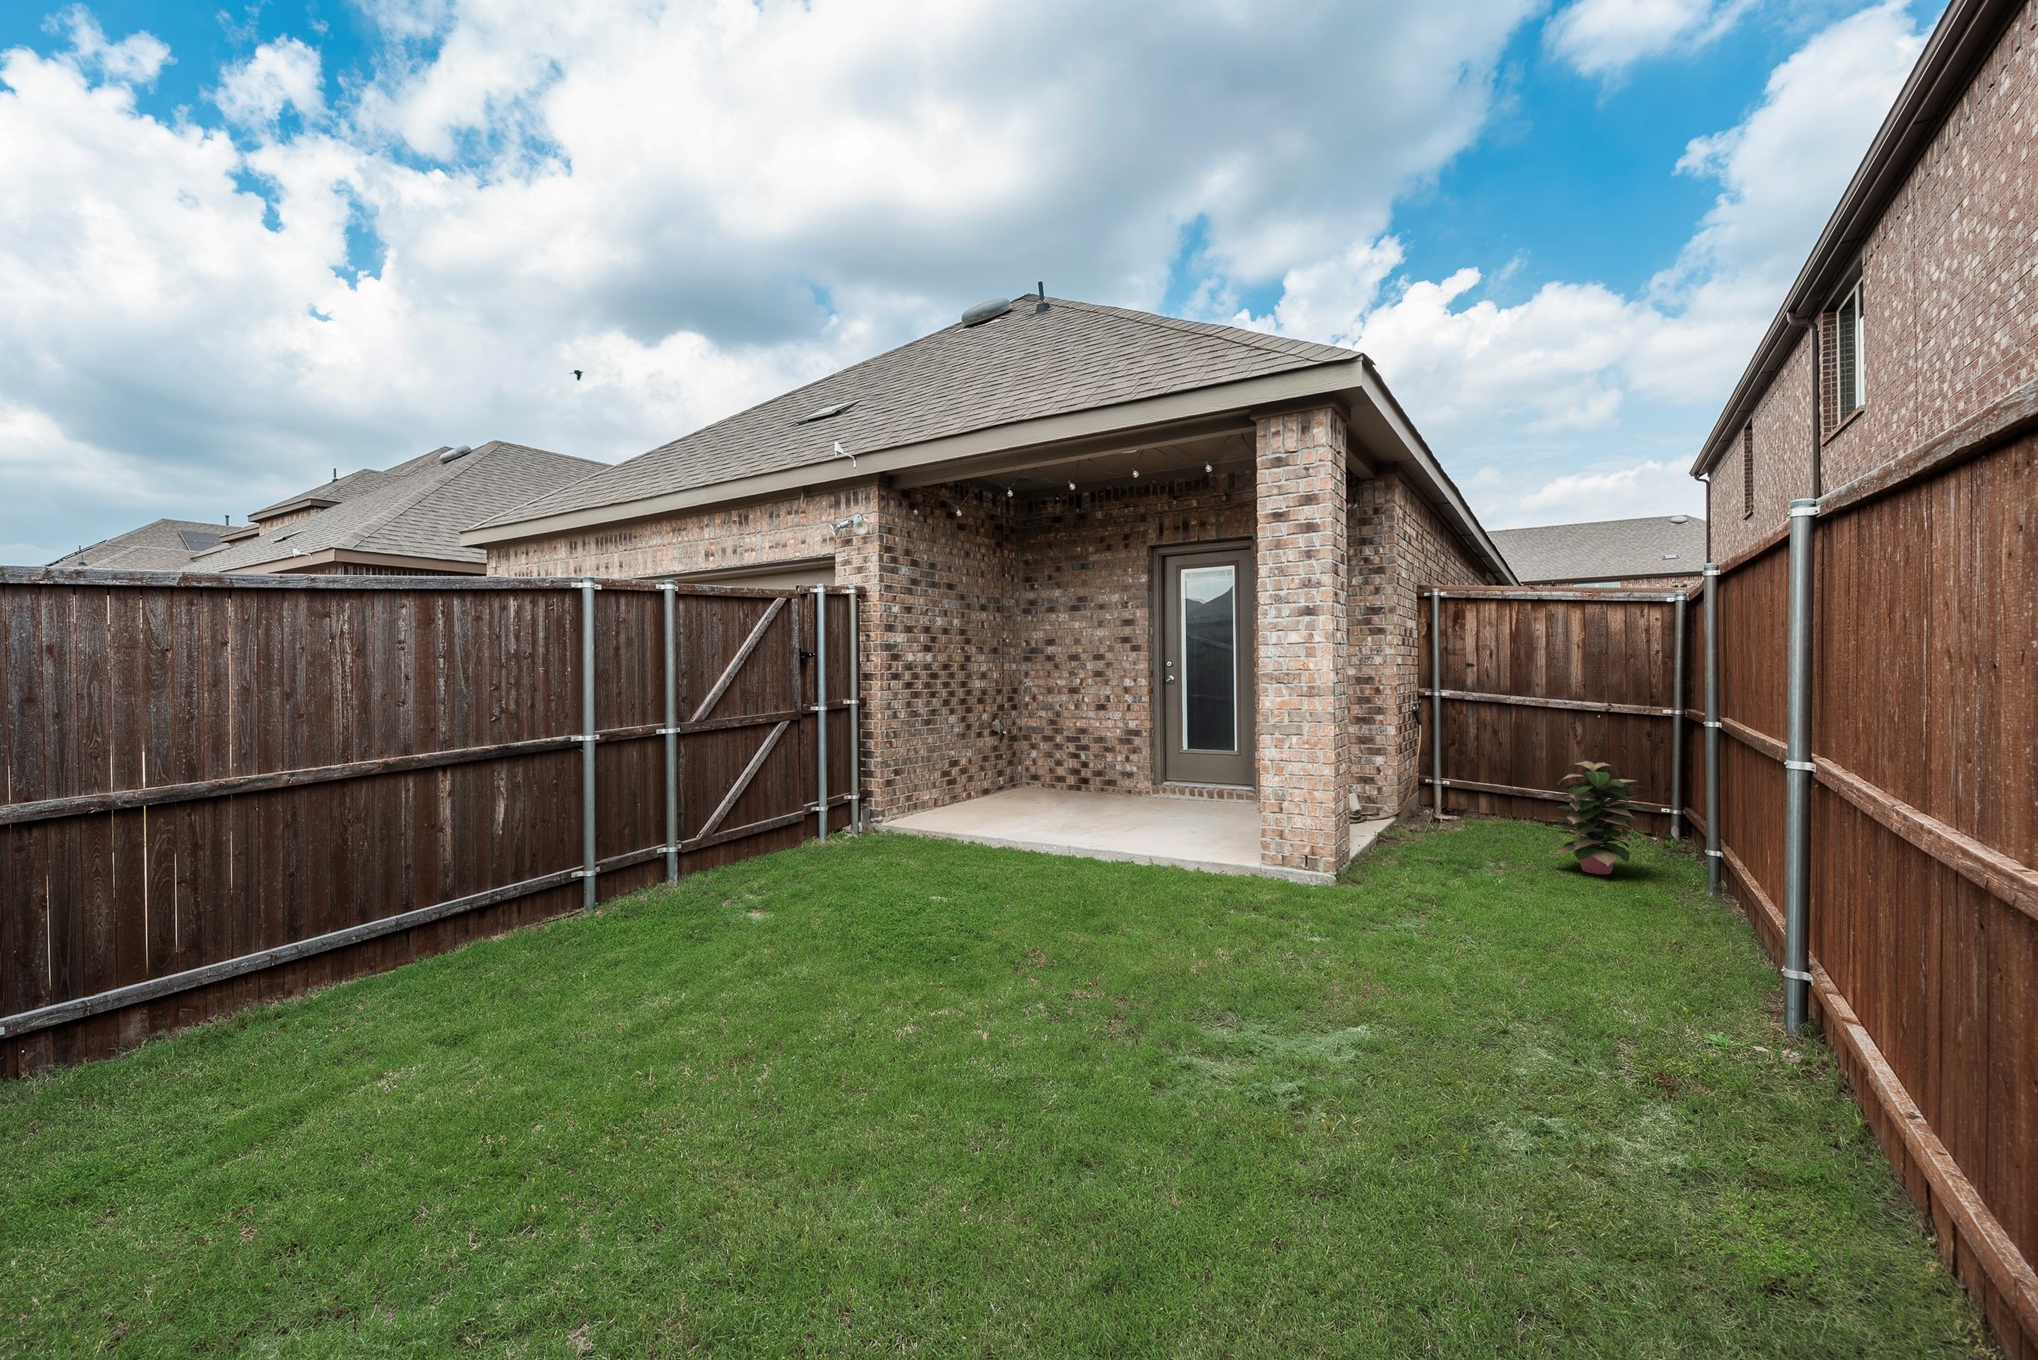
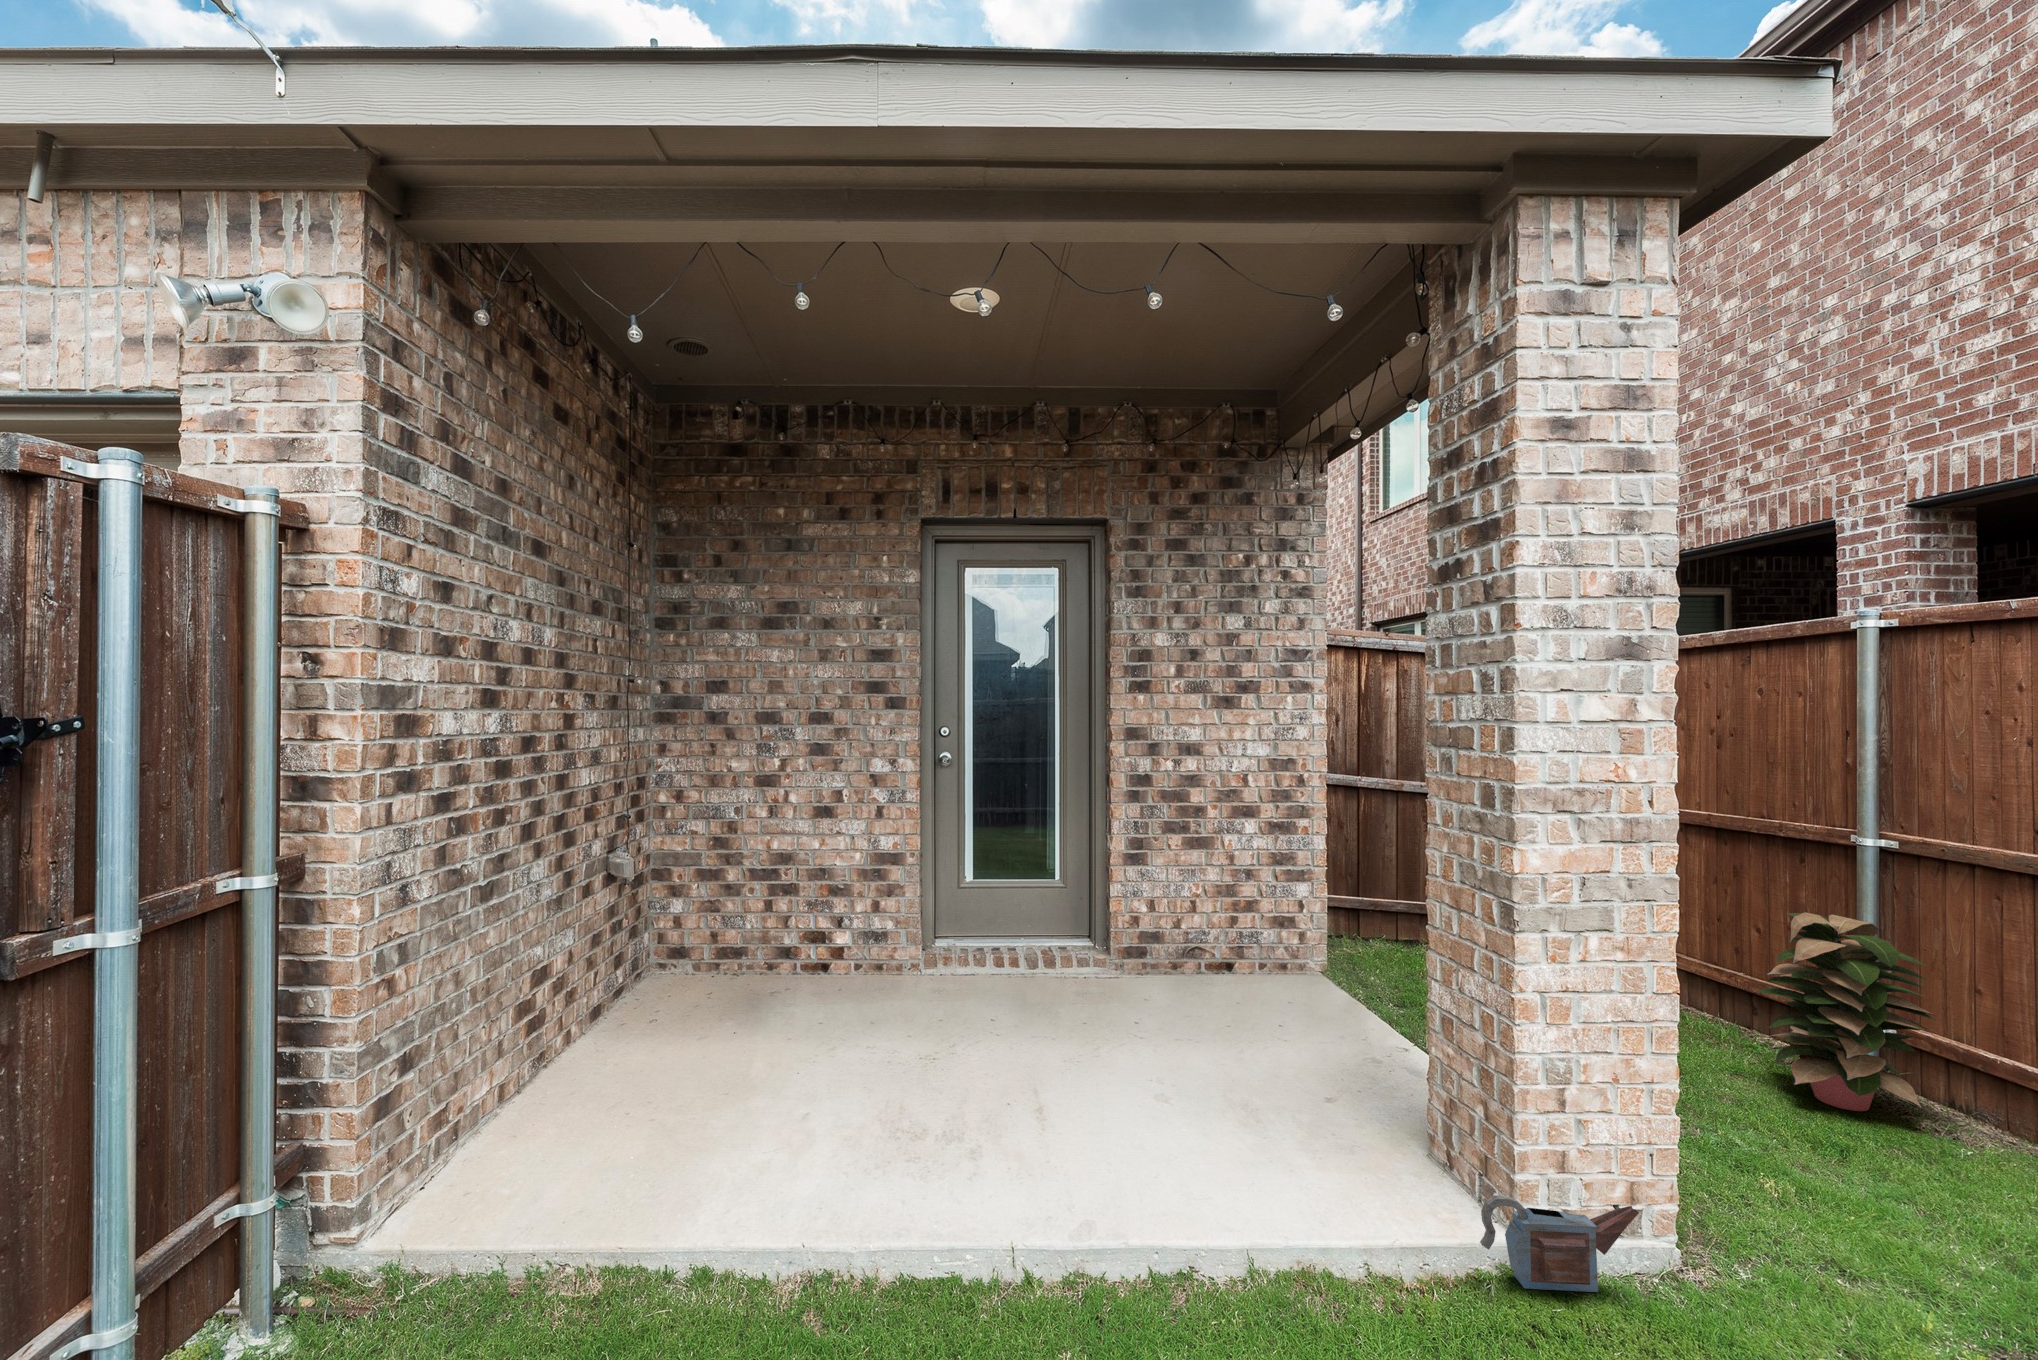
watering can: none [1238,838,1299,877] -> present [1480,1195,1639,1292]

